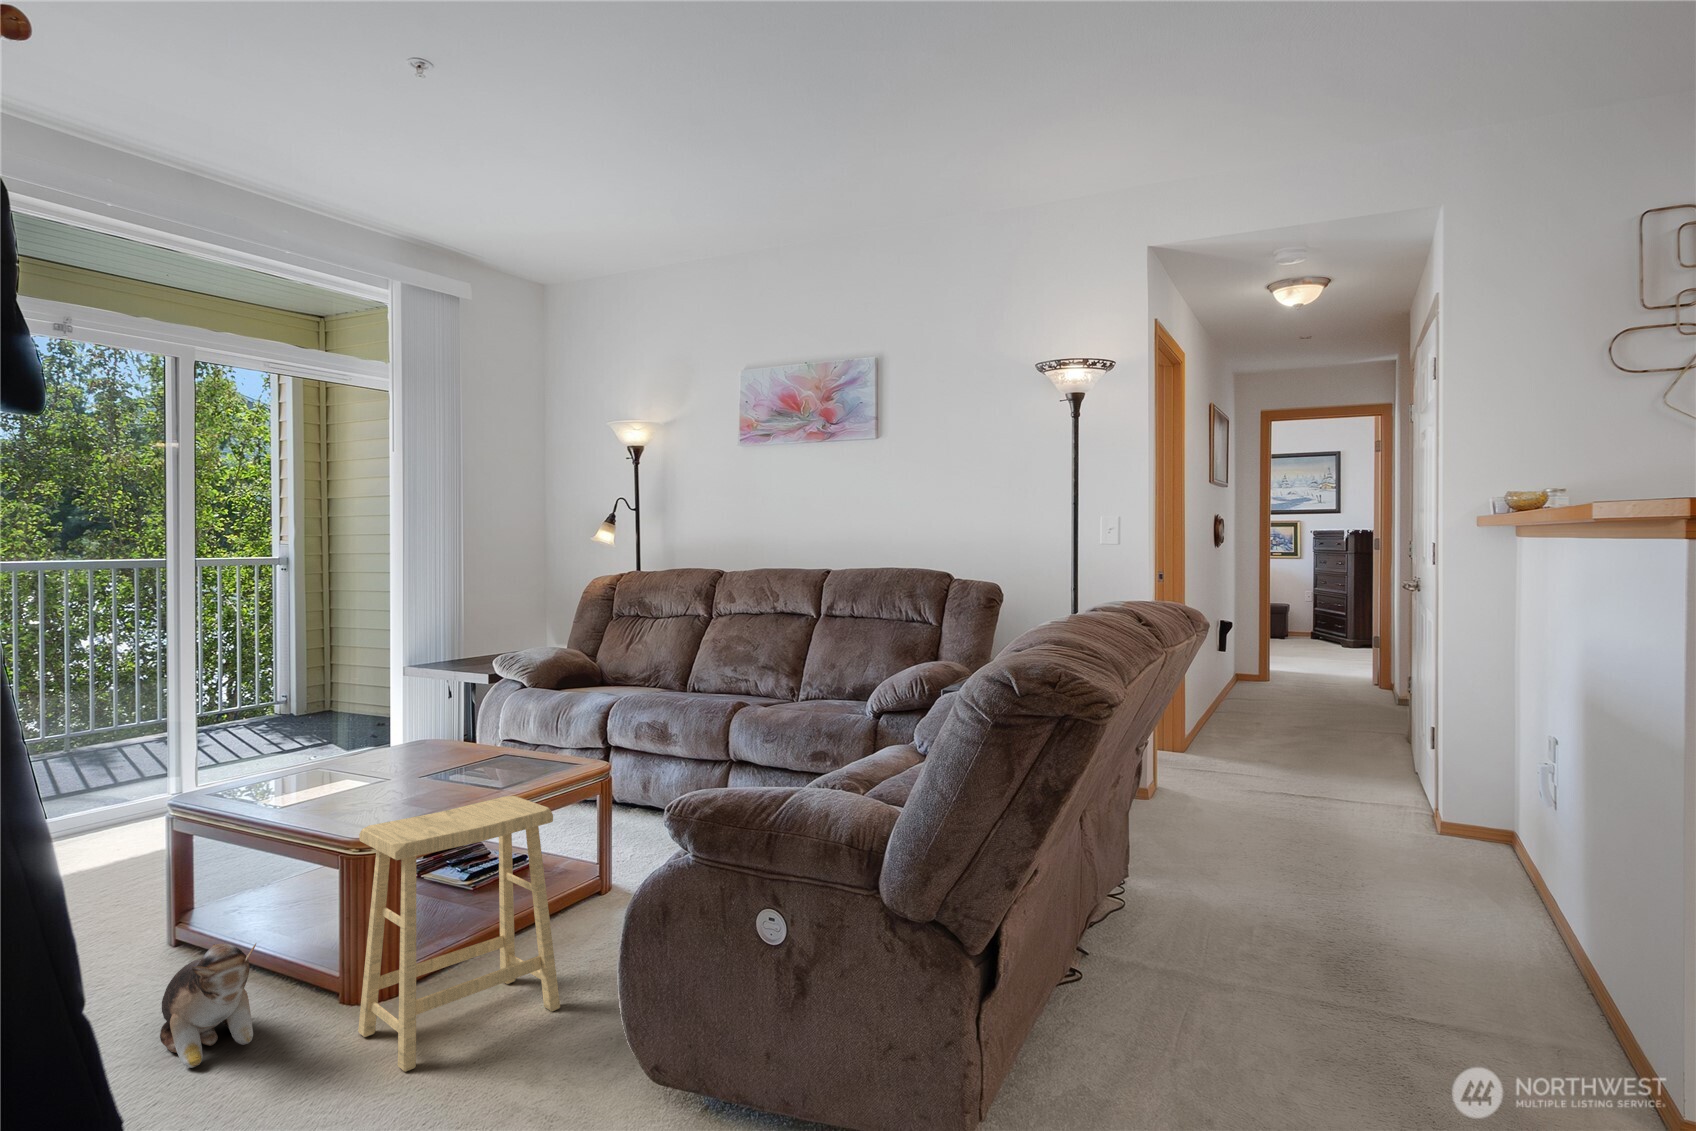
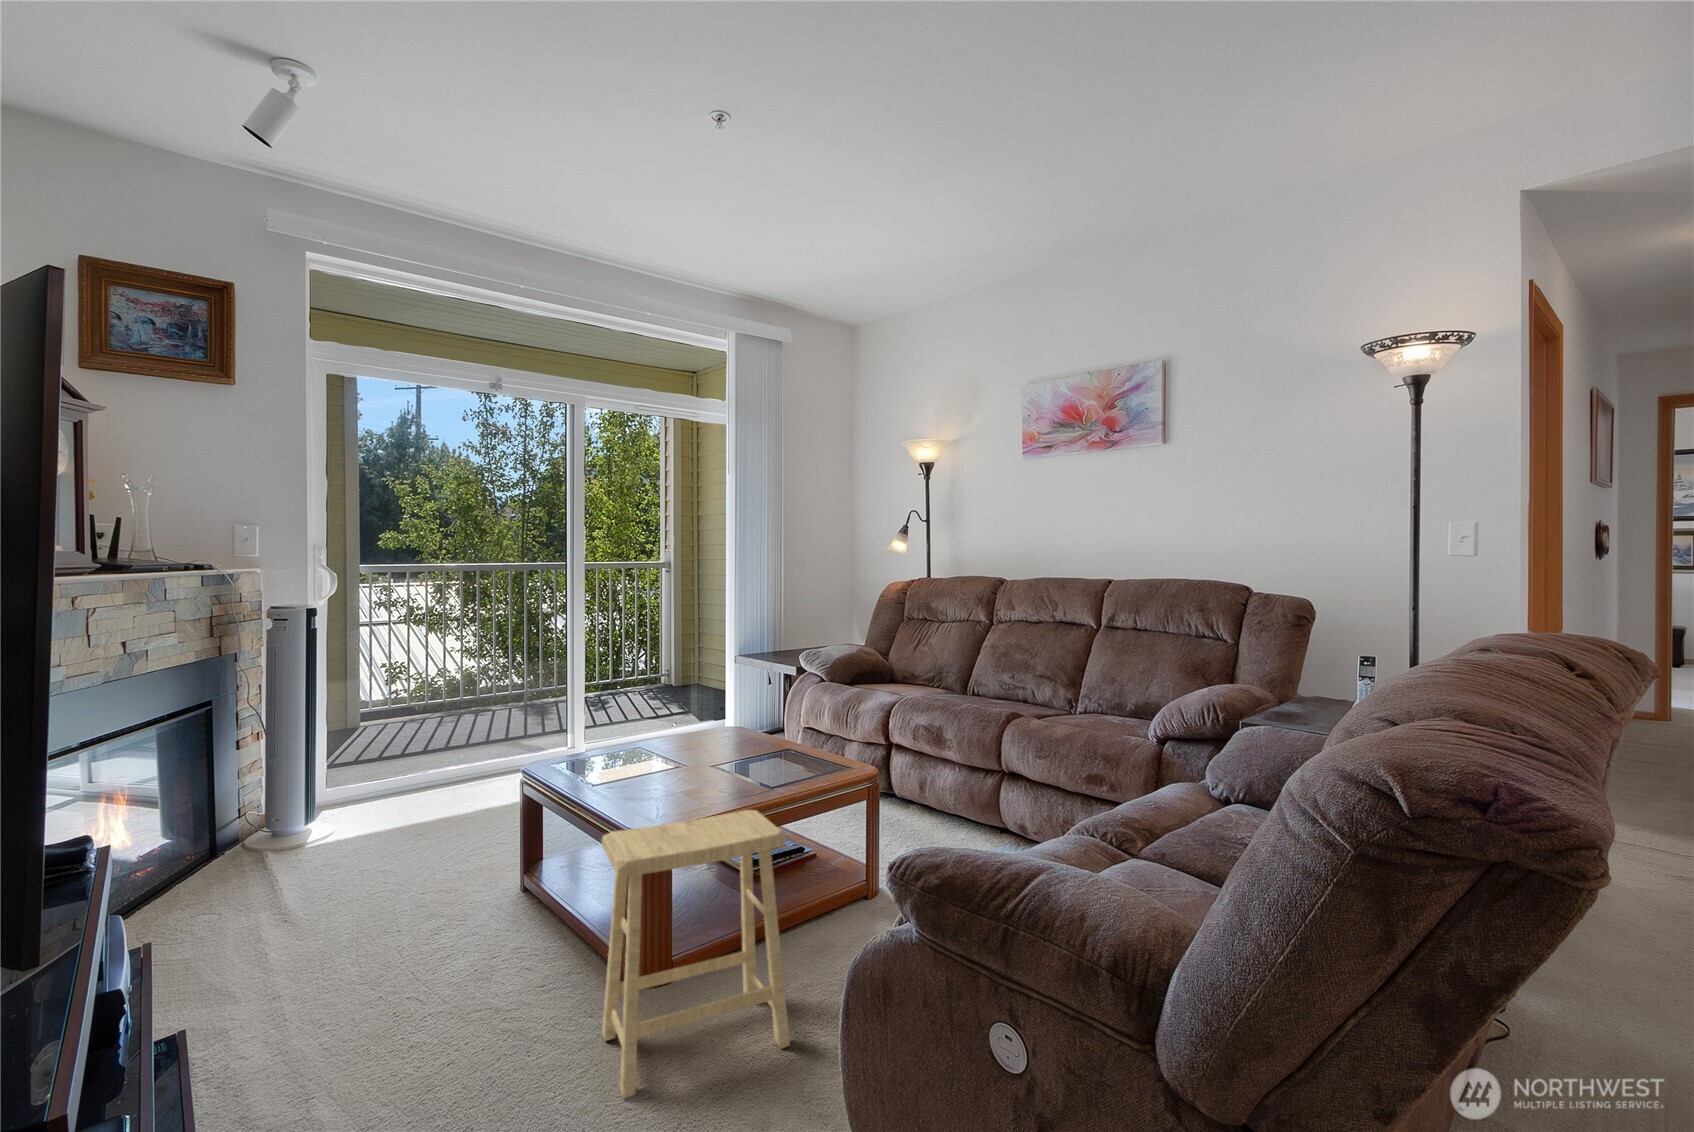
plush toy: present [160,944,256,1068] -> none [449,929,518,1043]

